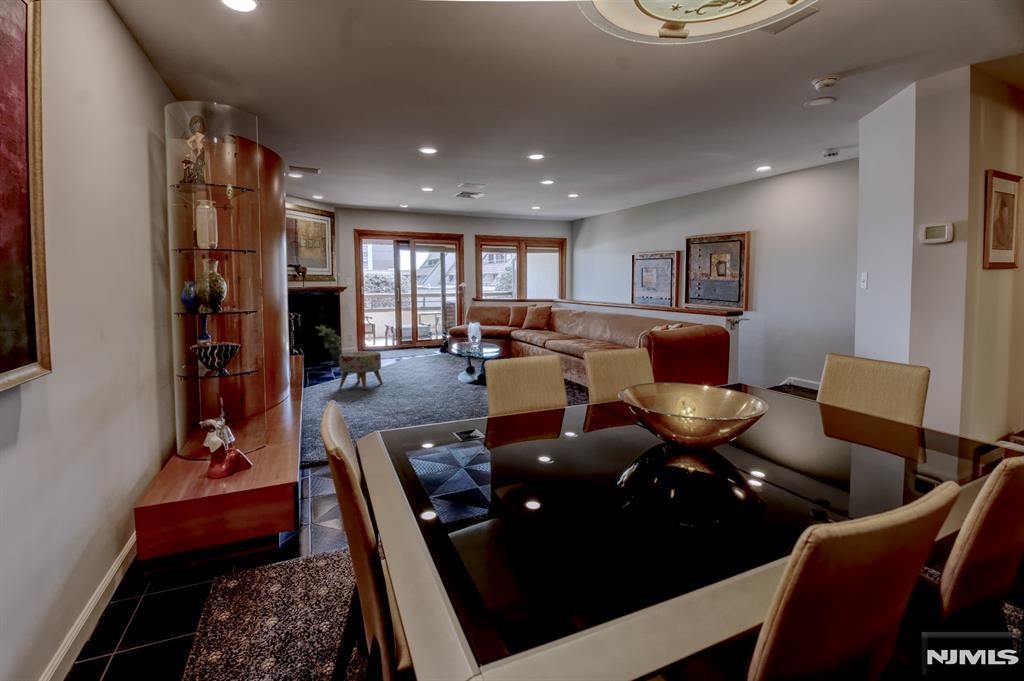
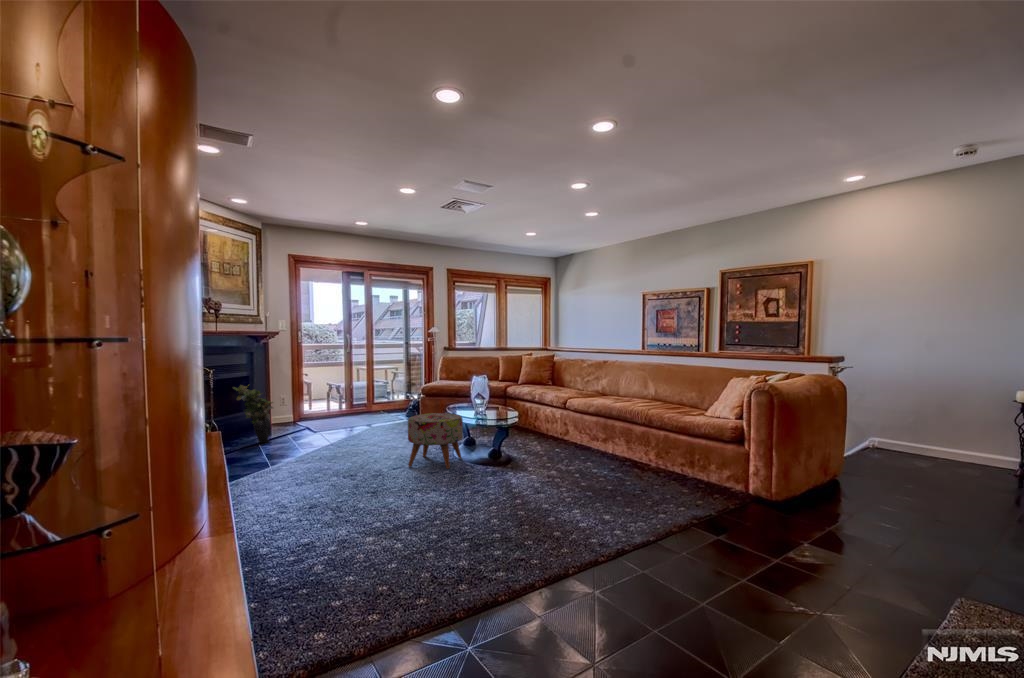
ottoman: present [339,351,383,390] -> present [408,413,463,469]

